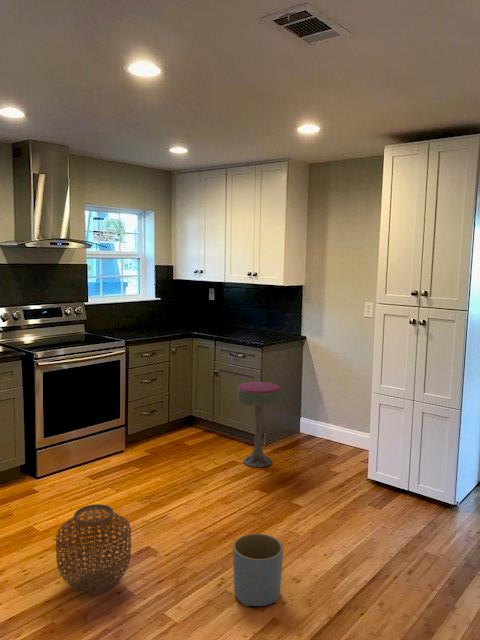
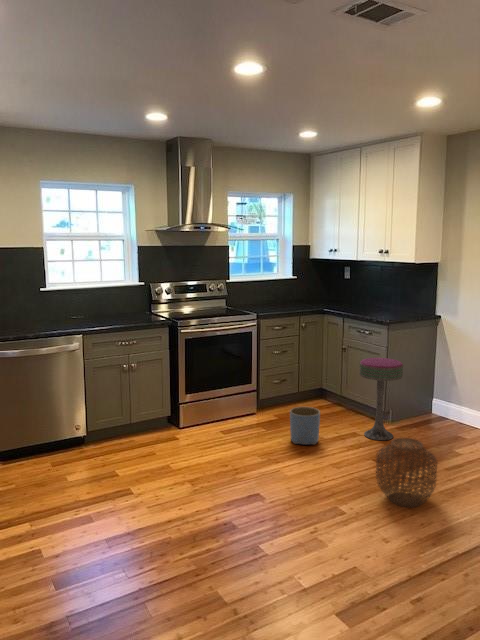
woven basket: present [56,504,131,595] -> present [376,438,437,507]
planter: present [233,534,283,606] -> present [290,407,320,445]

